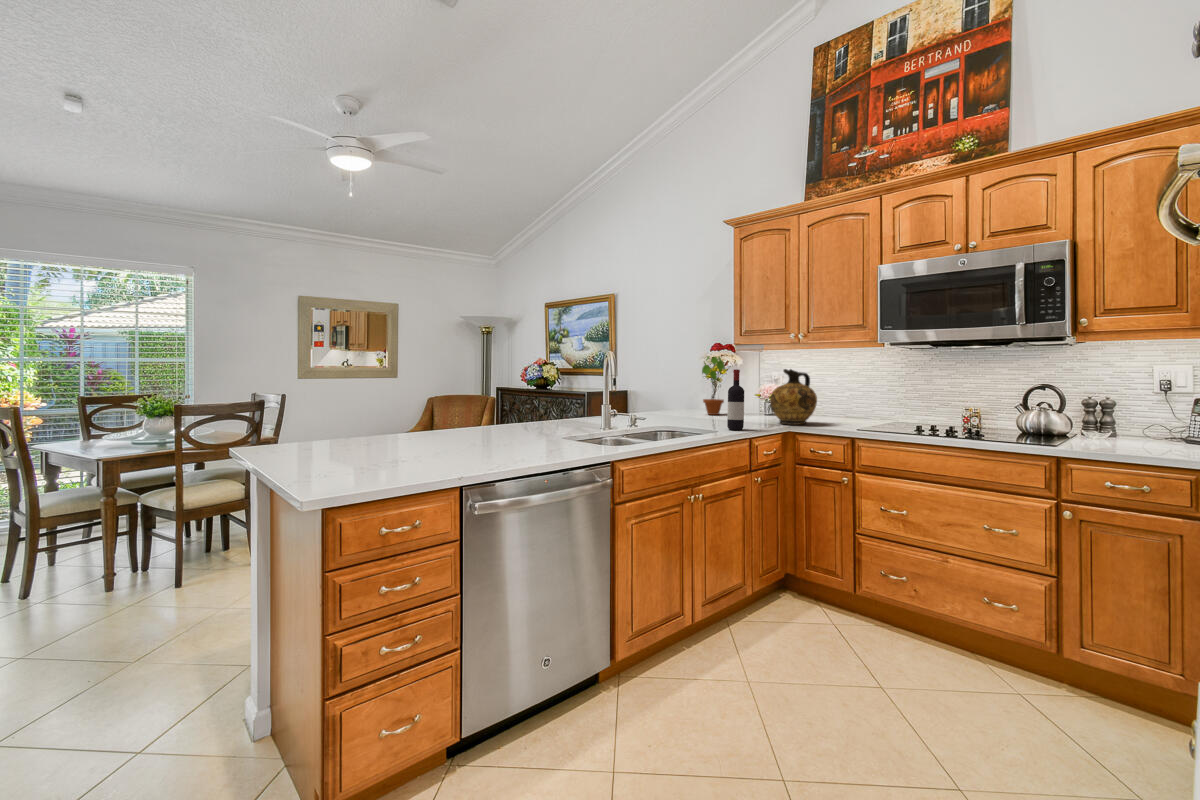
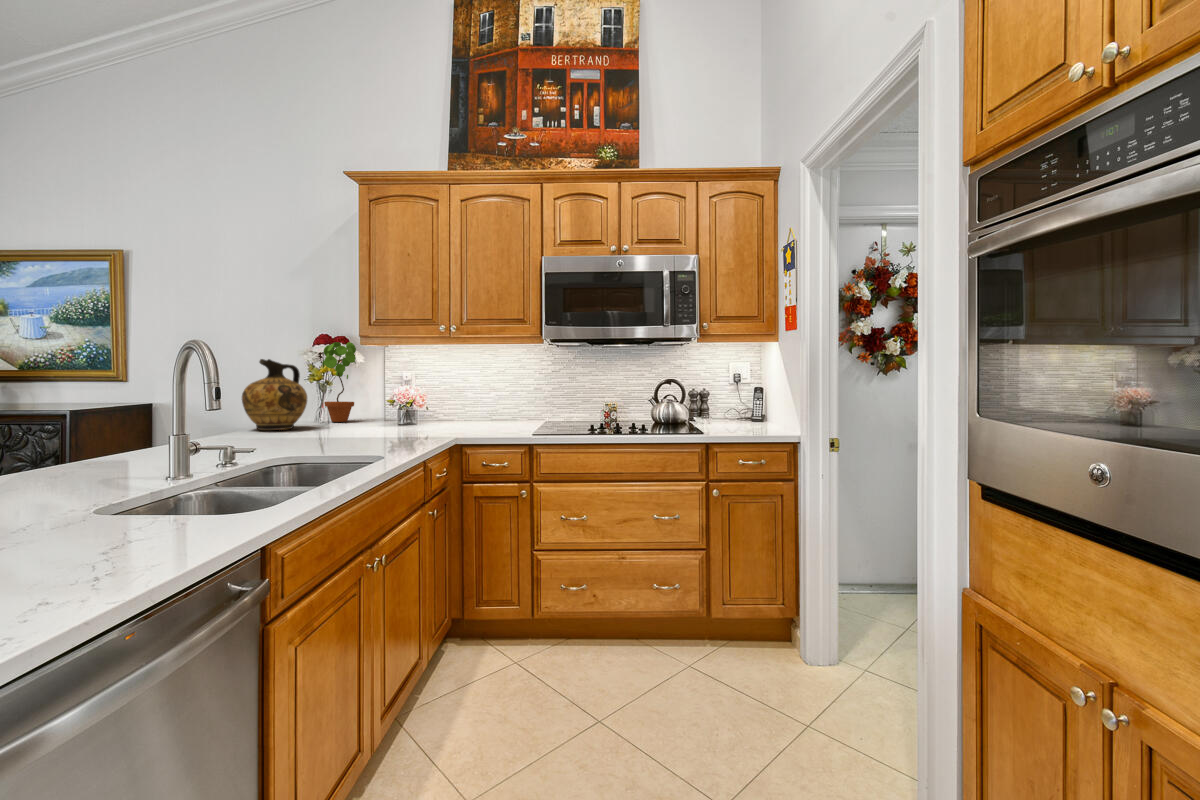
wine bottle: present [727,369,744,430] -> none [386,361,409,442]
ceramic jug: present [770,369,817,424] -> present [242,359,307,430]

